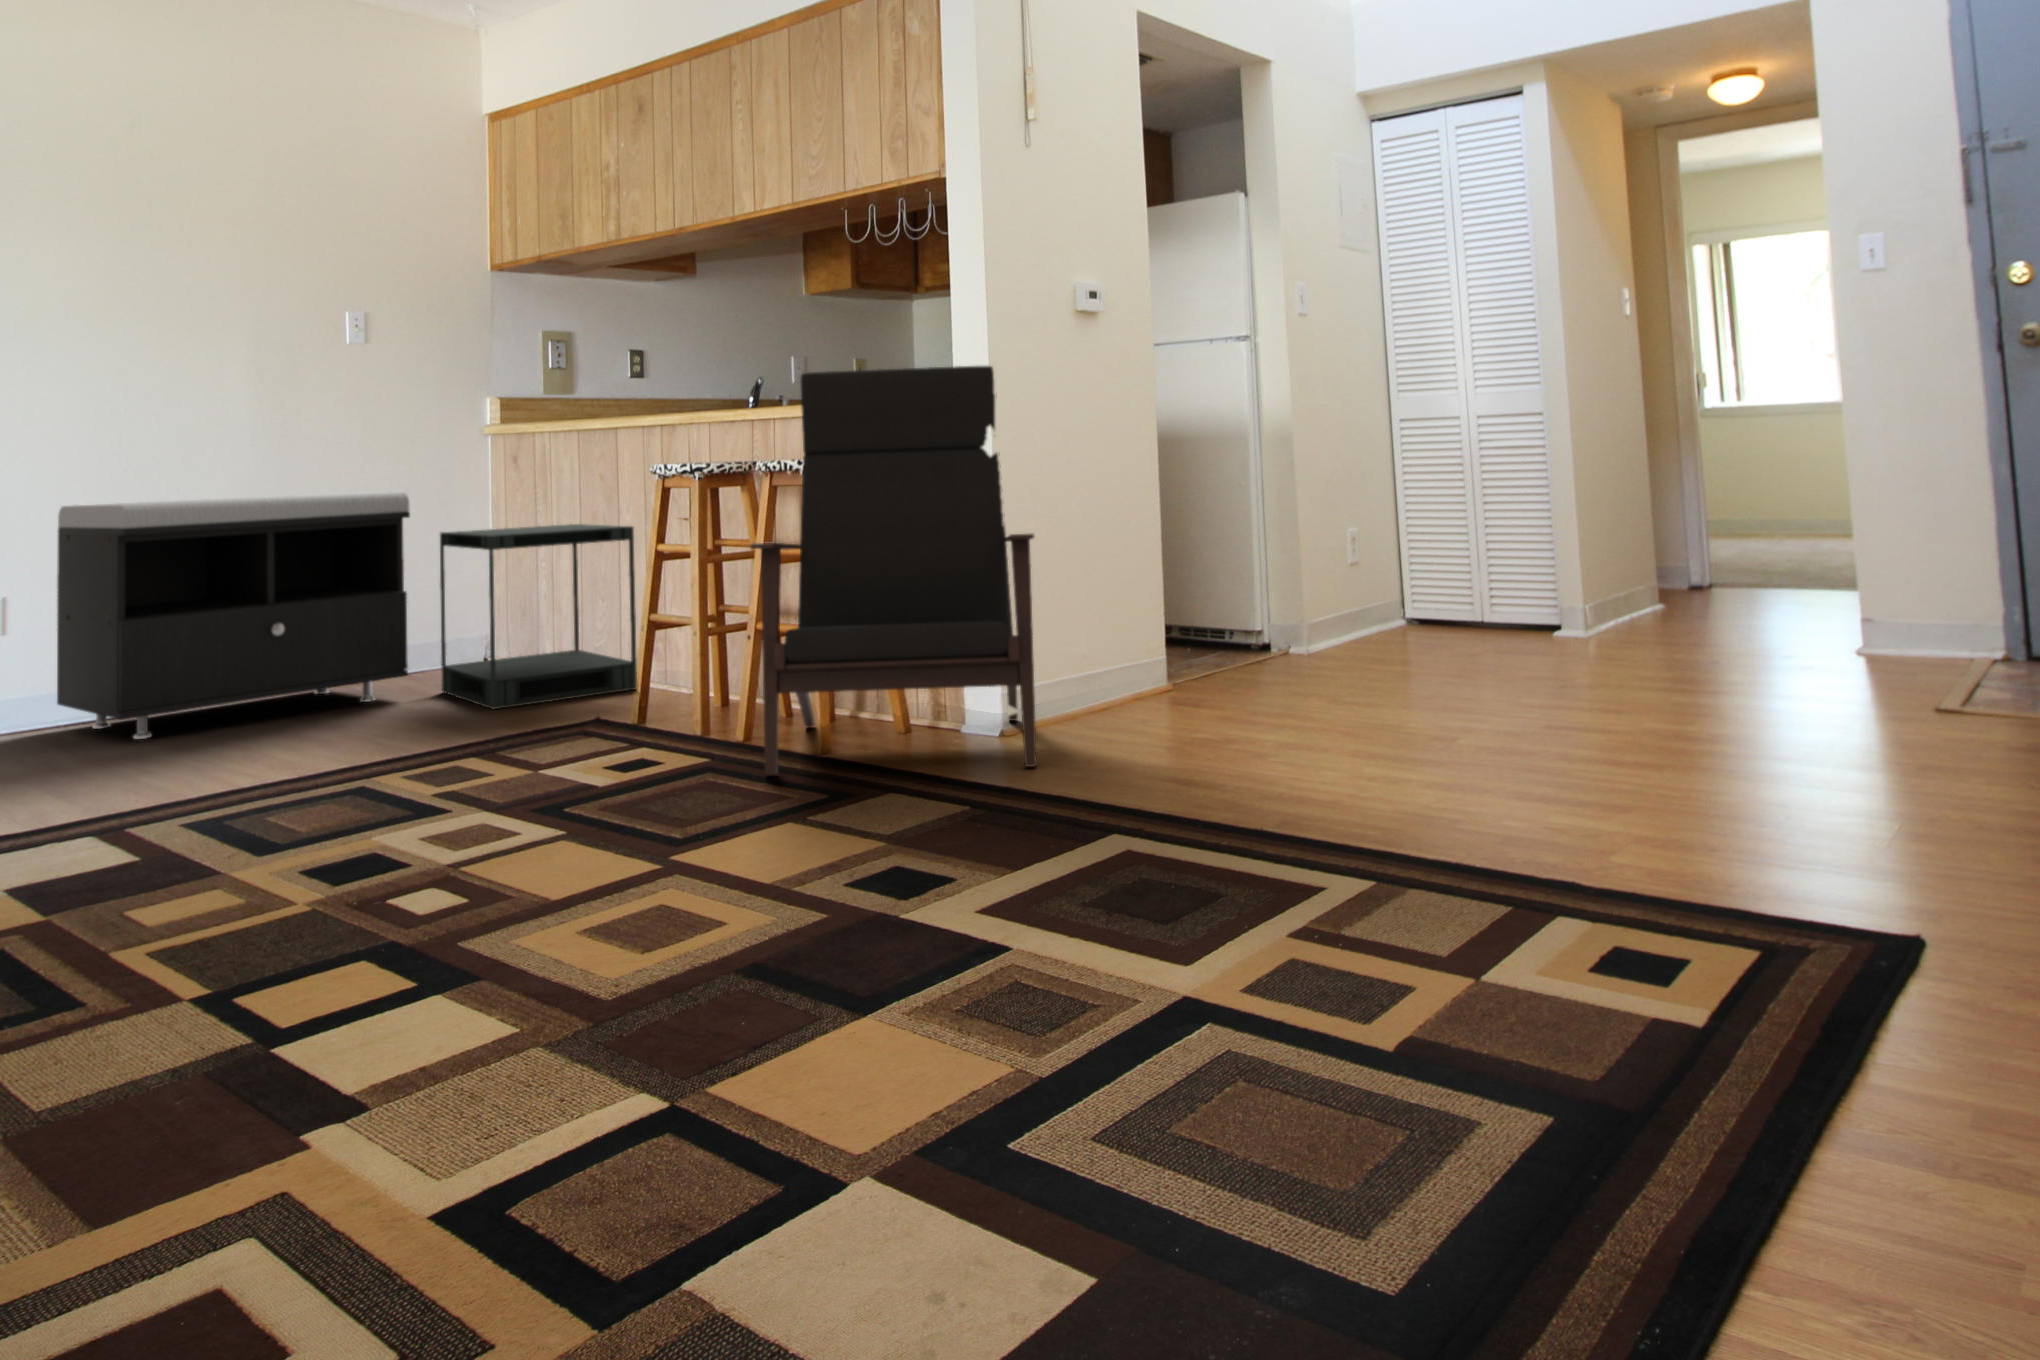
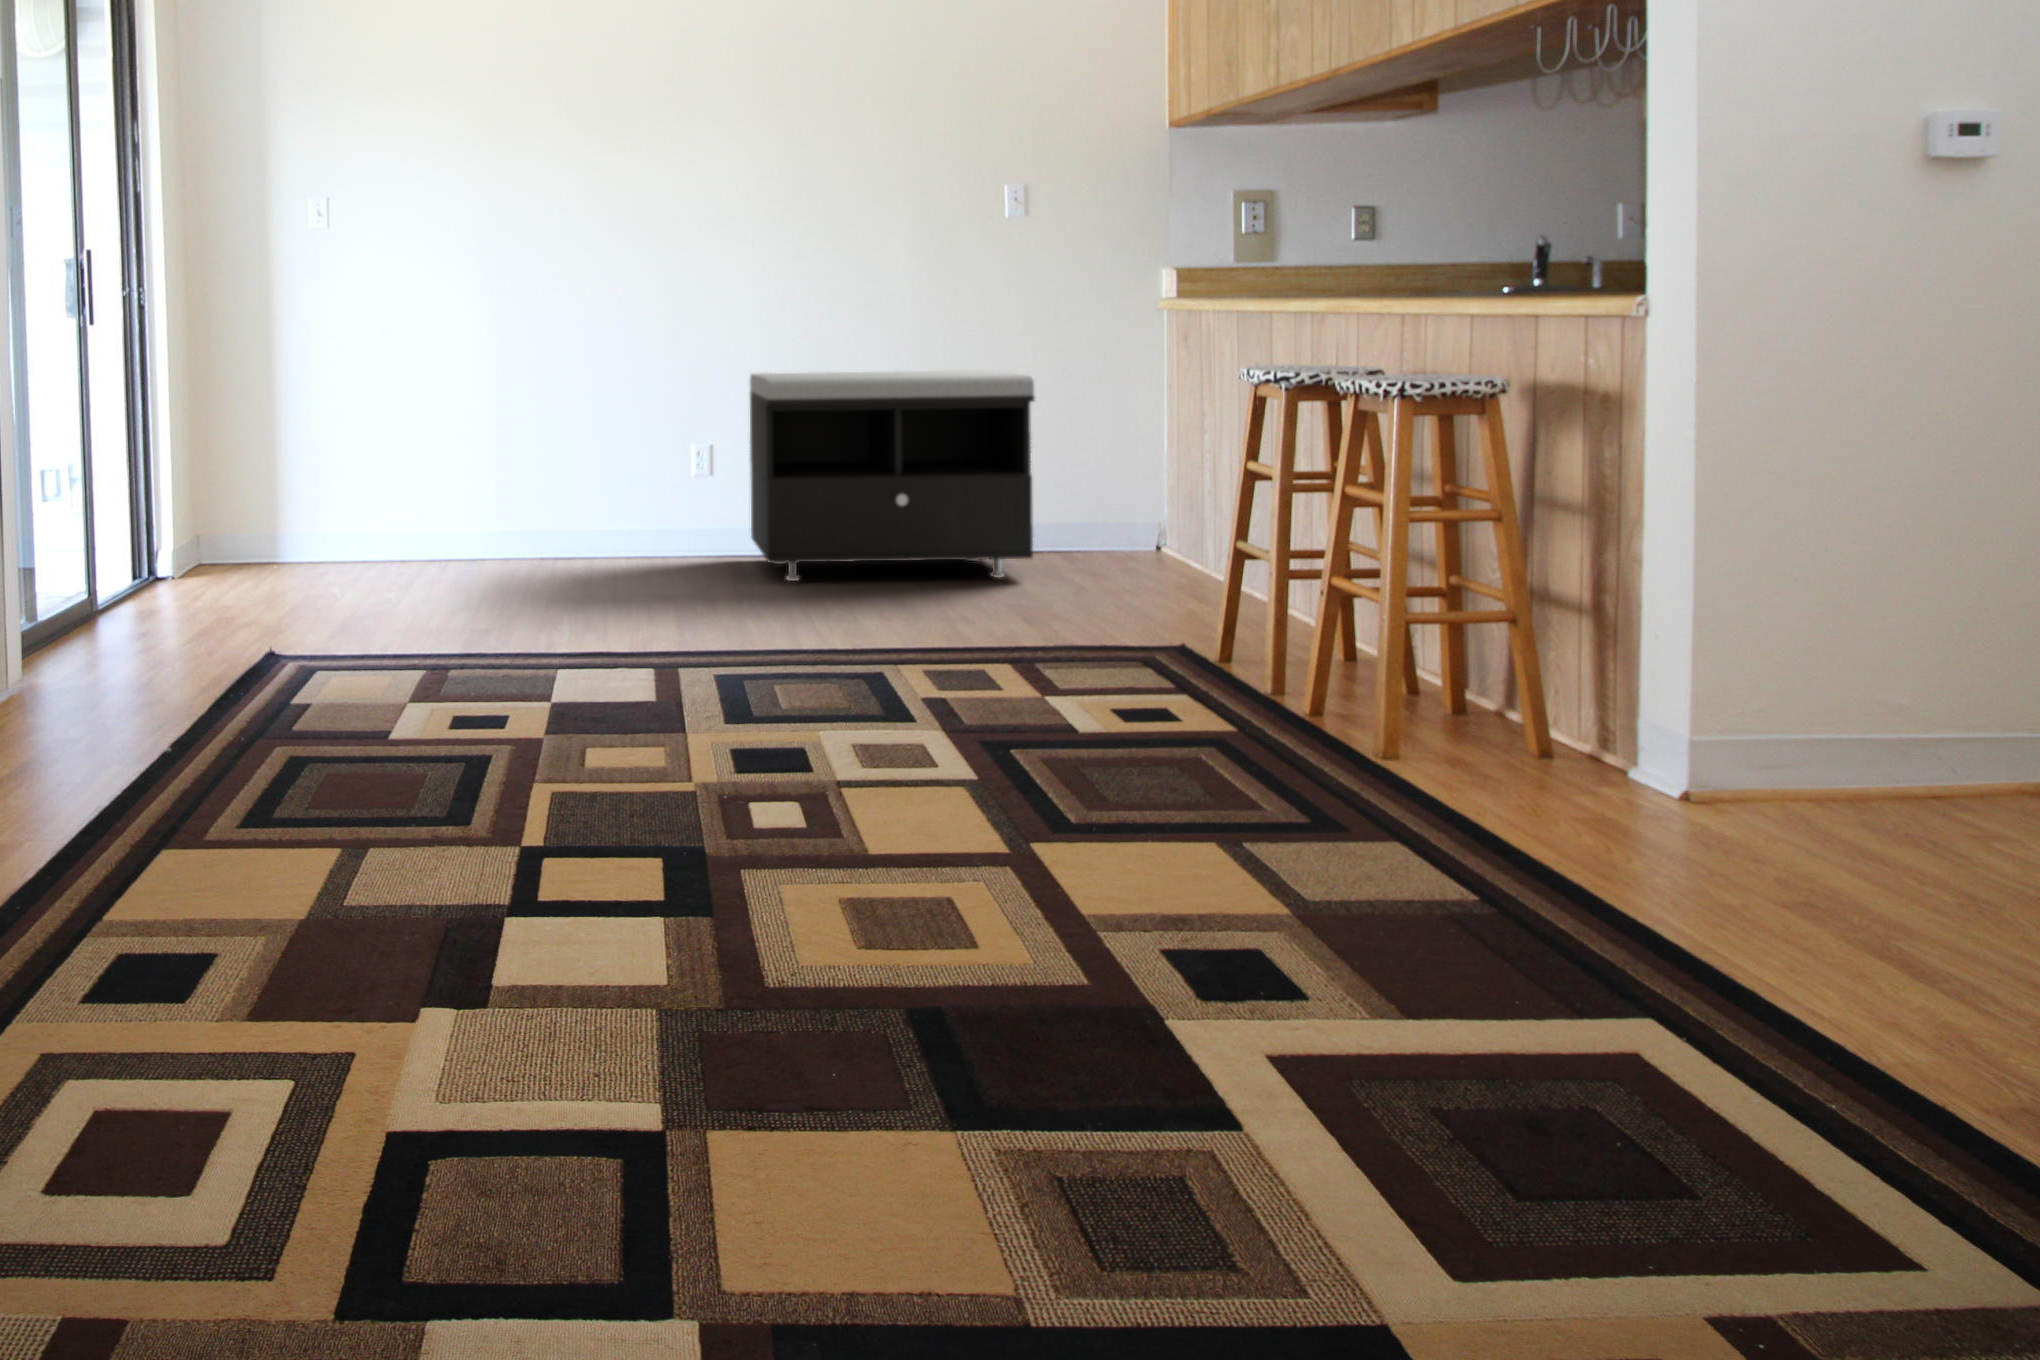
lounge chair: present [750,366,1037,775] -> none [1243,255,1757,862]
side table: present [440,524,637,709] -> none [1070,418,1266,615]

